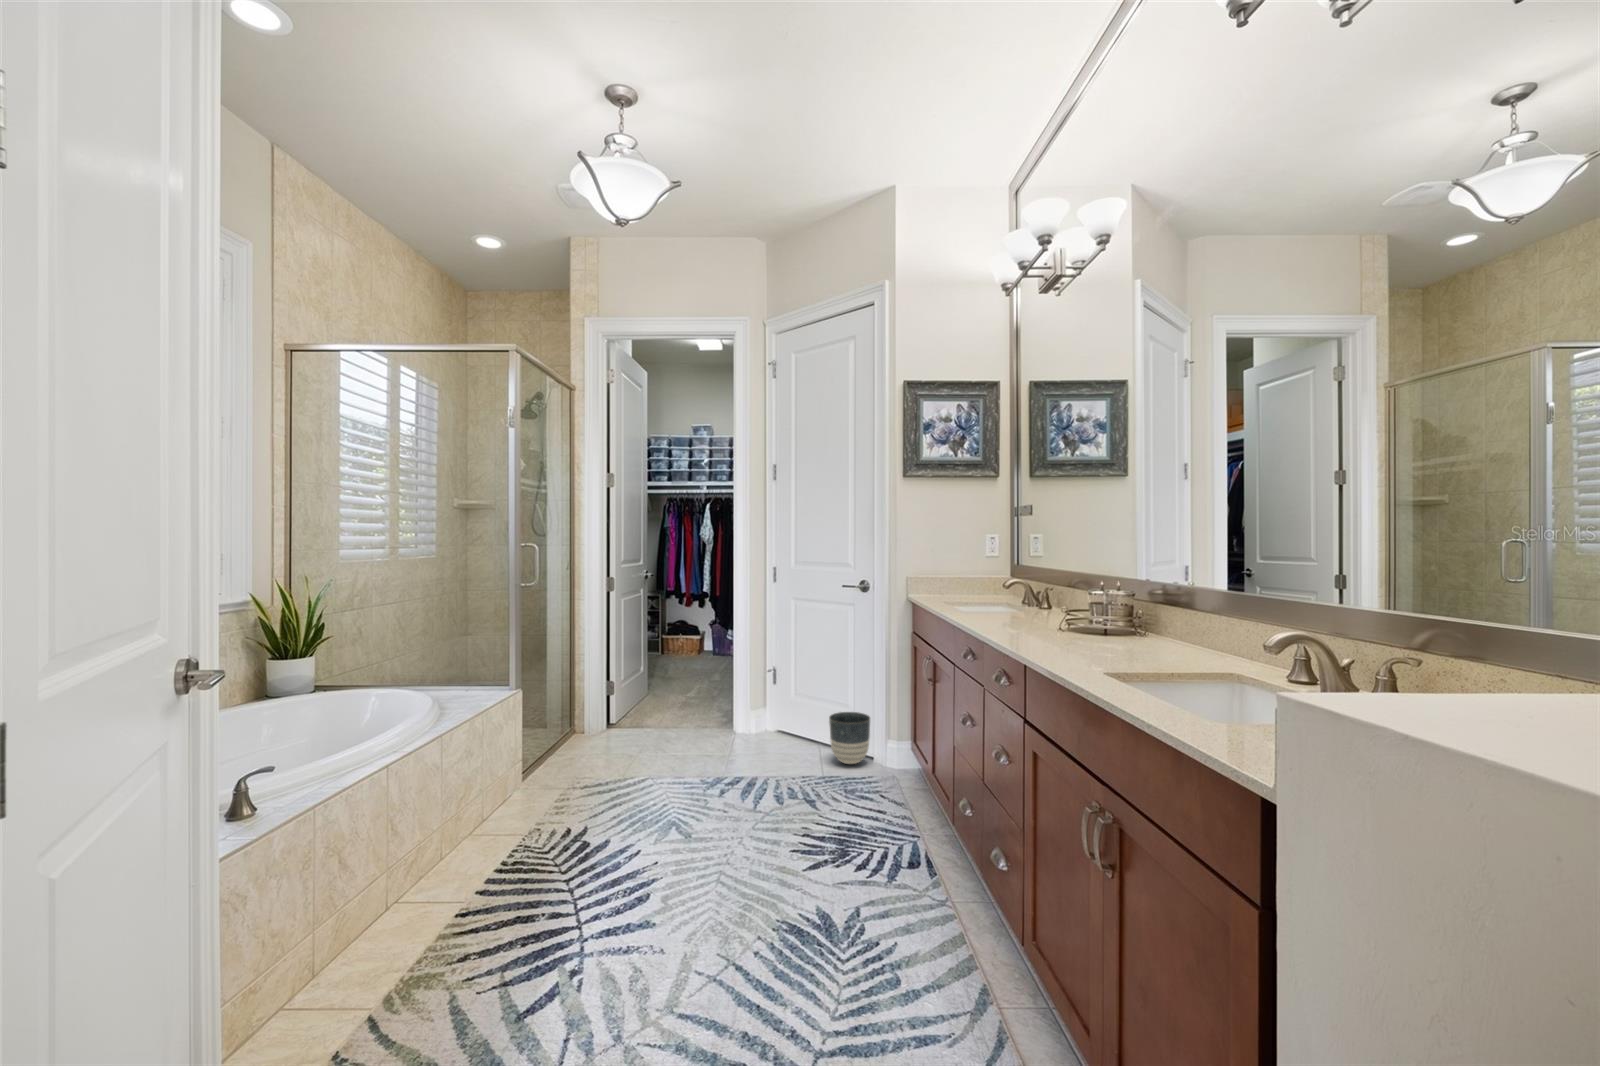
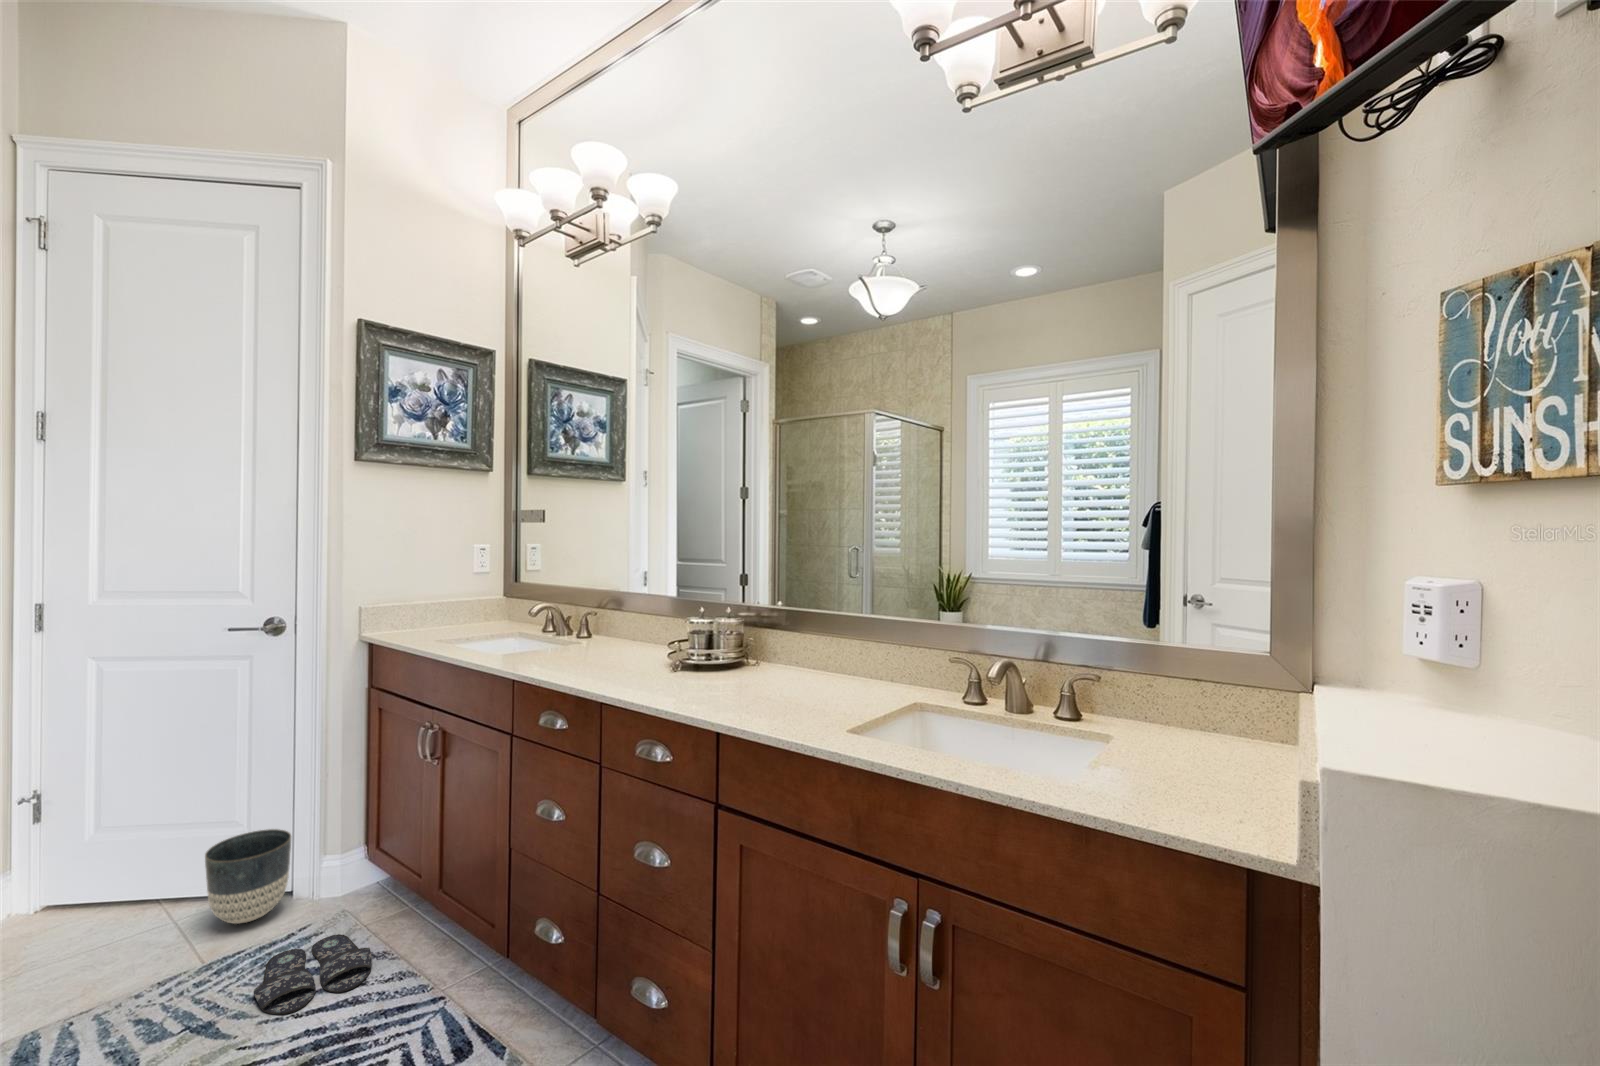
slippers: none [834,783,895,813] -> present [253,934,372,1015]

